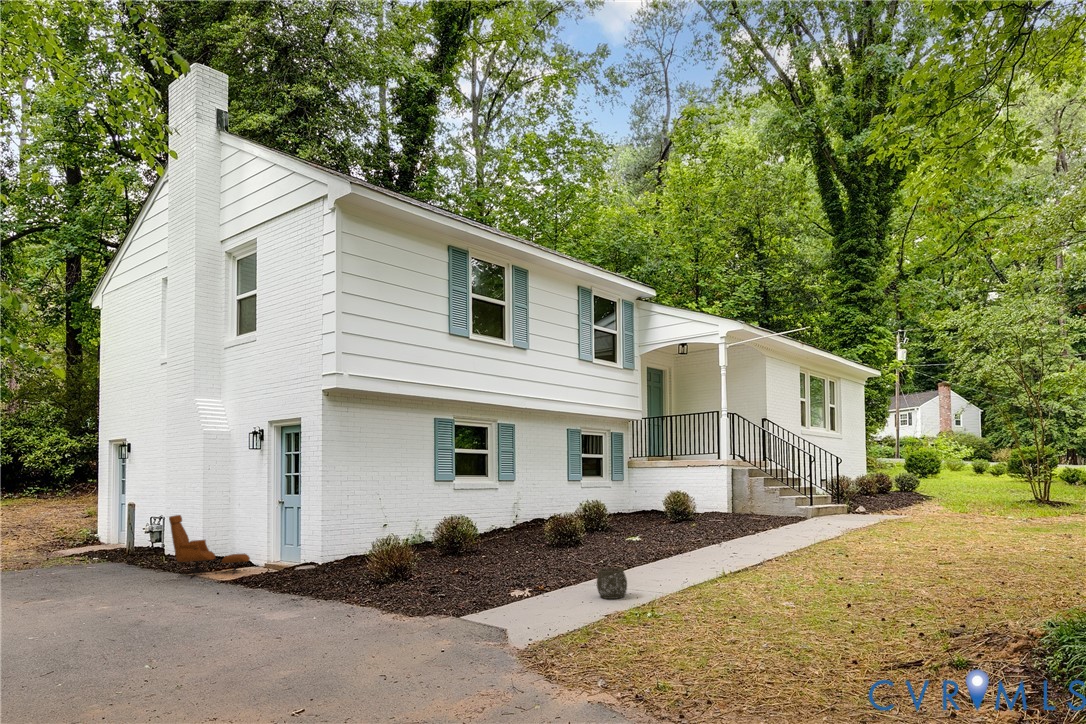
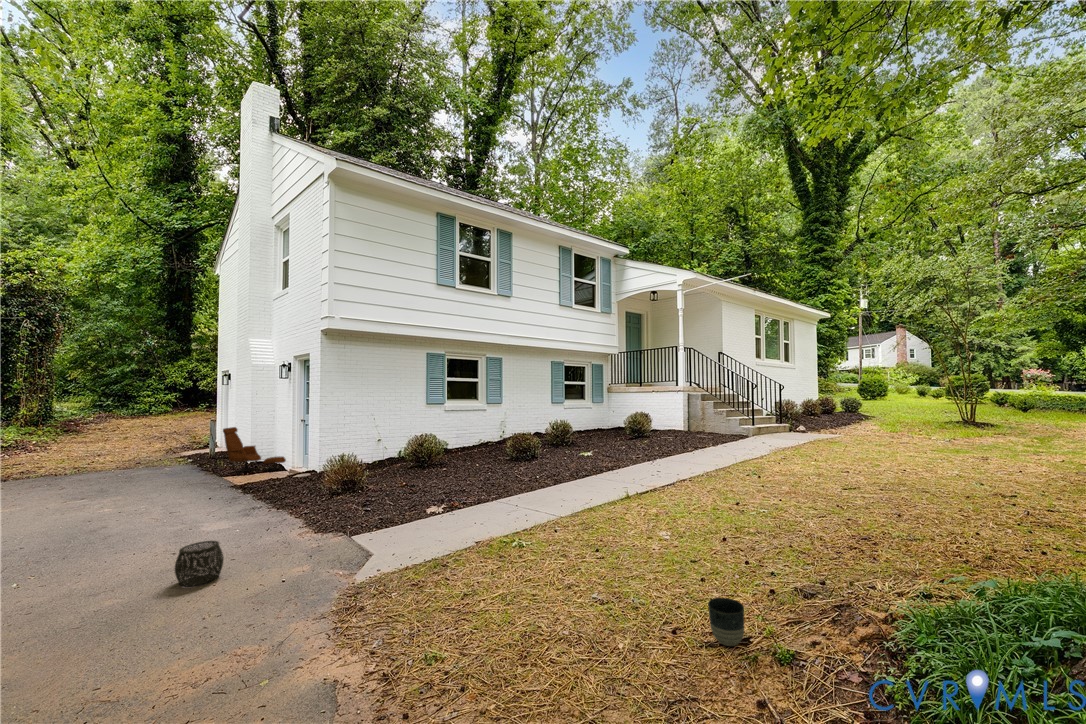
woven basket: present [597,567,627,599] -> present [175,541,224,587]
planter: none [896,623,927,658] -> present [708,598,744,646]

